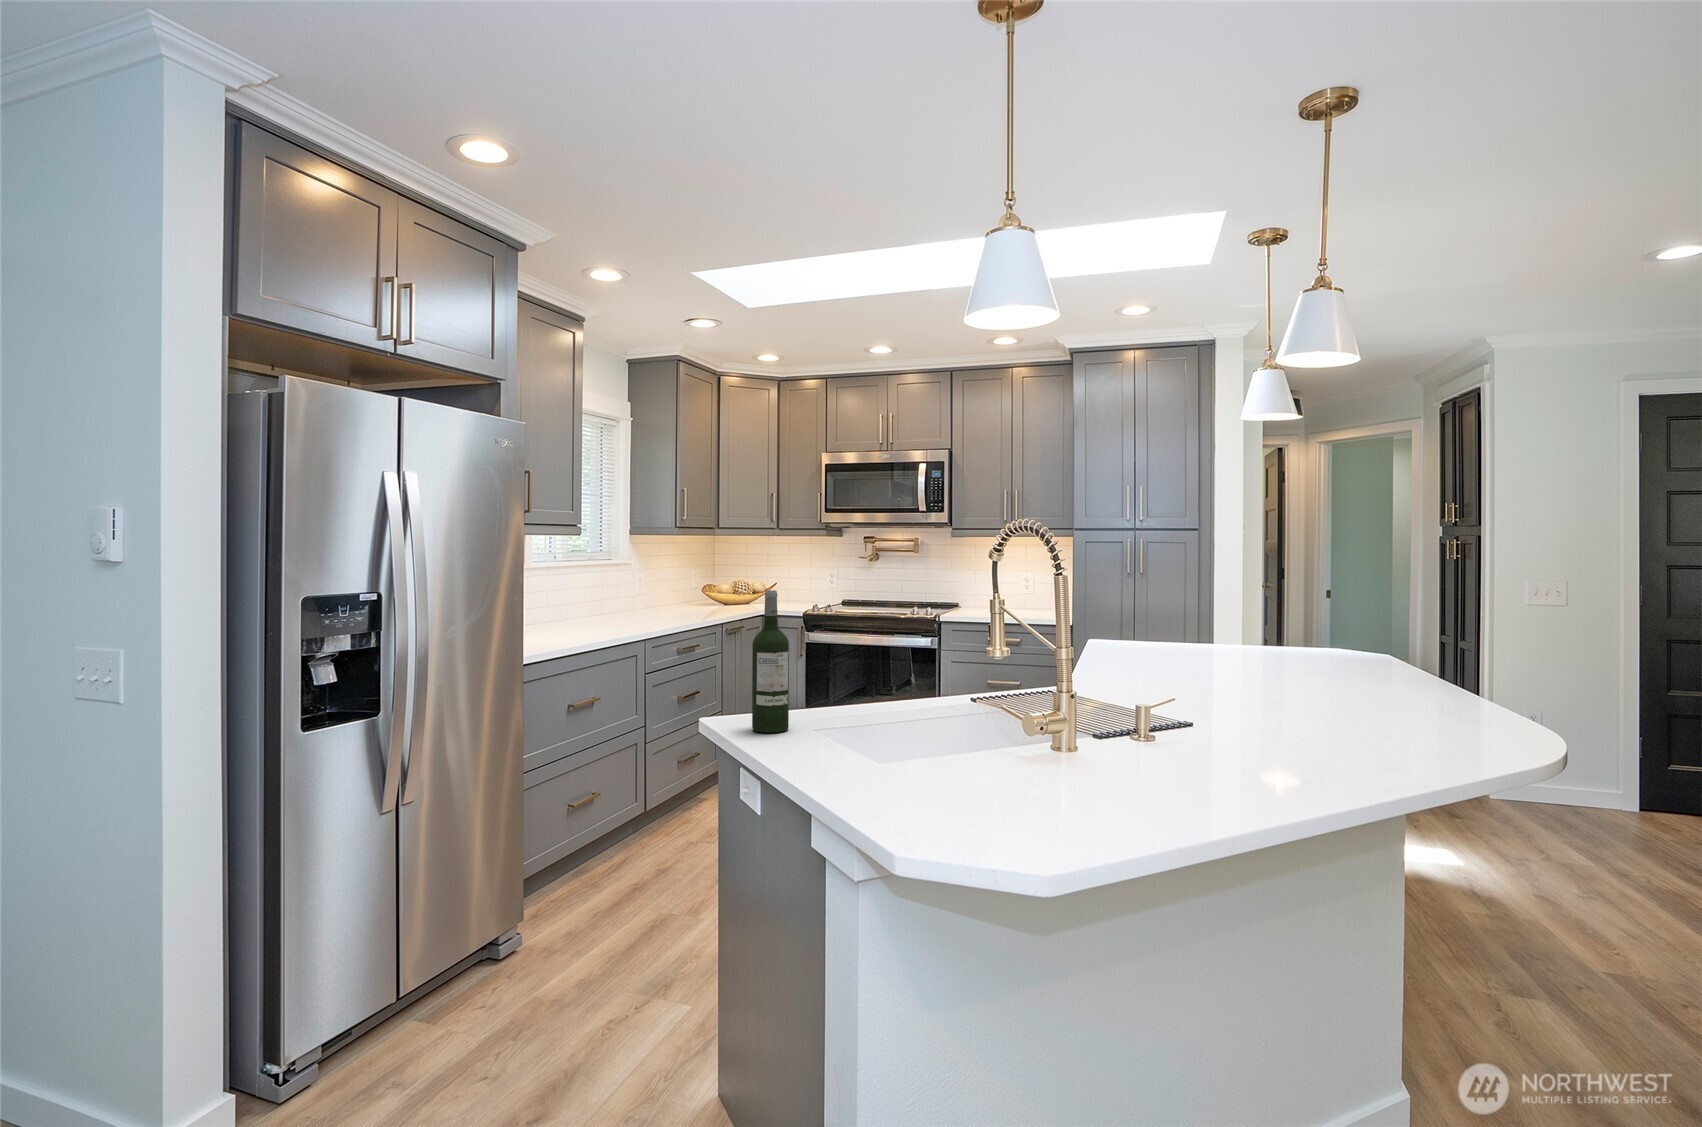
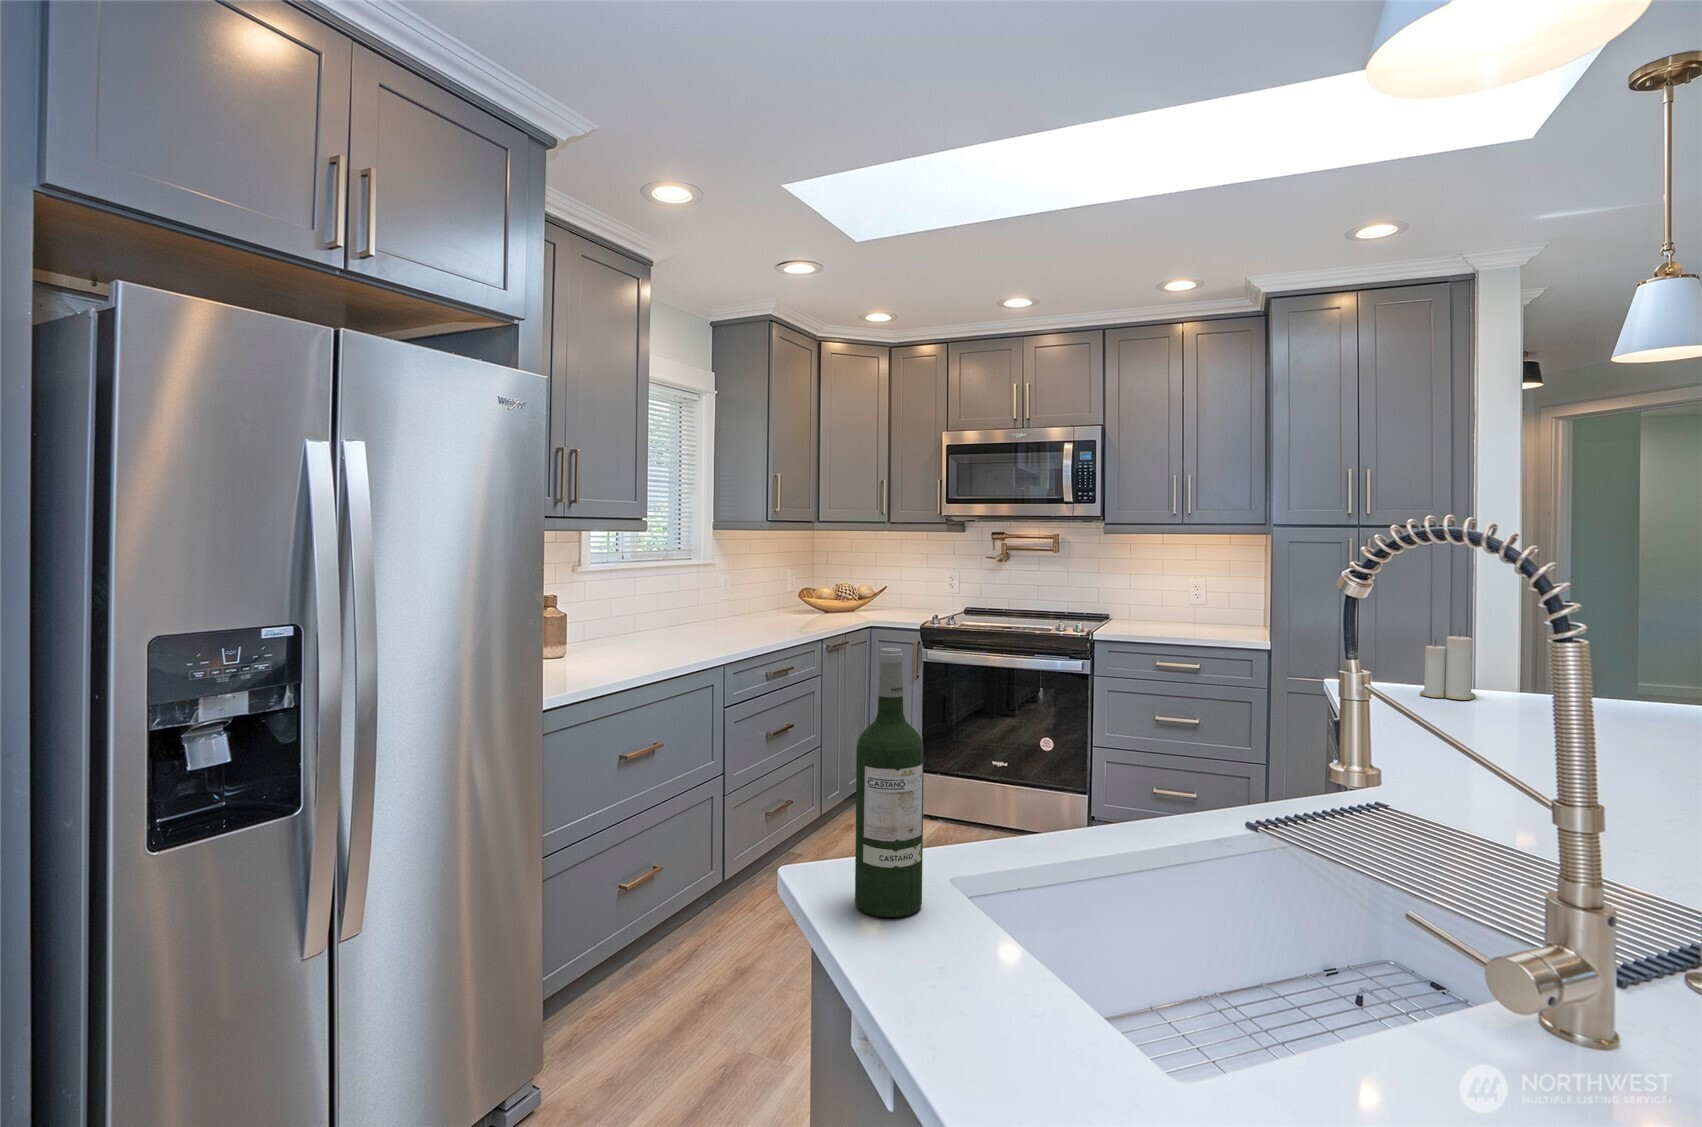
candle: none [1150,600,1186,648] -> present [1420,630,1476,700]

